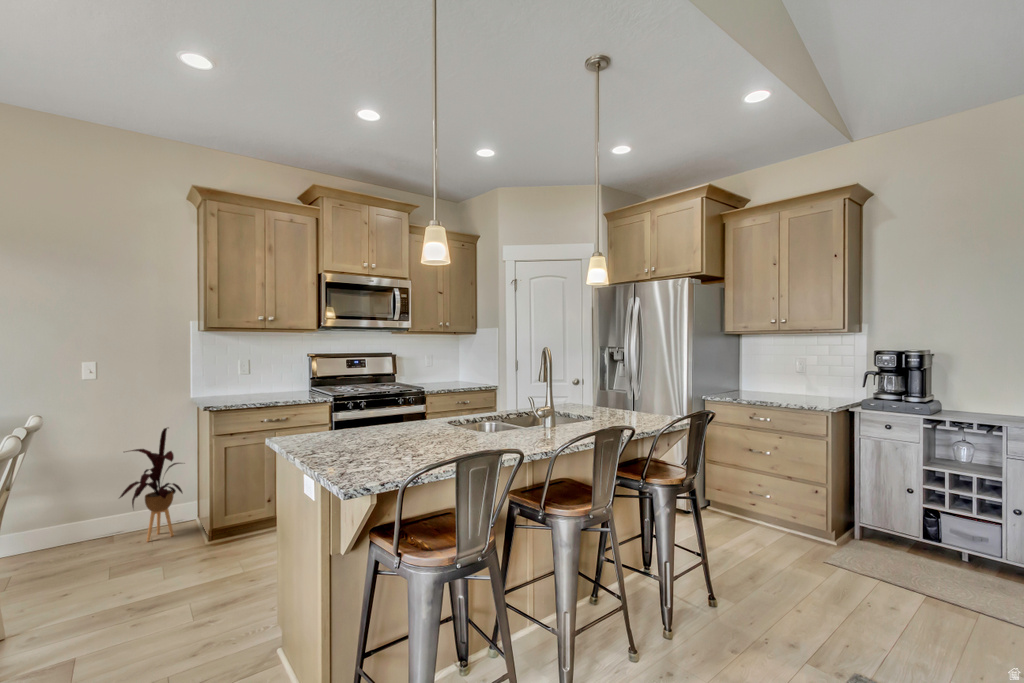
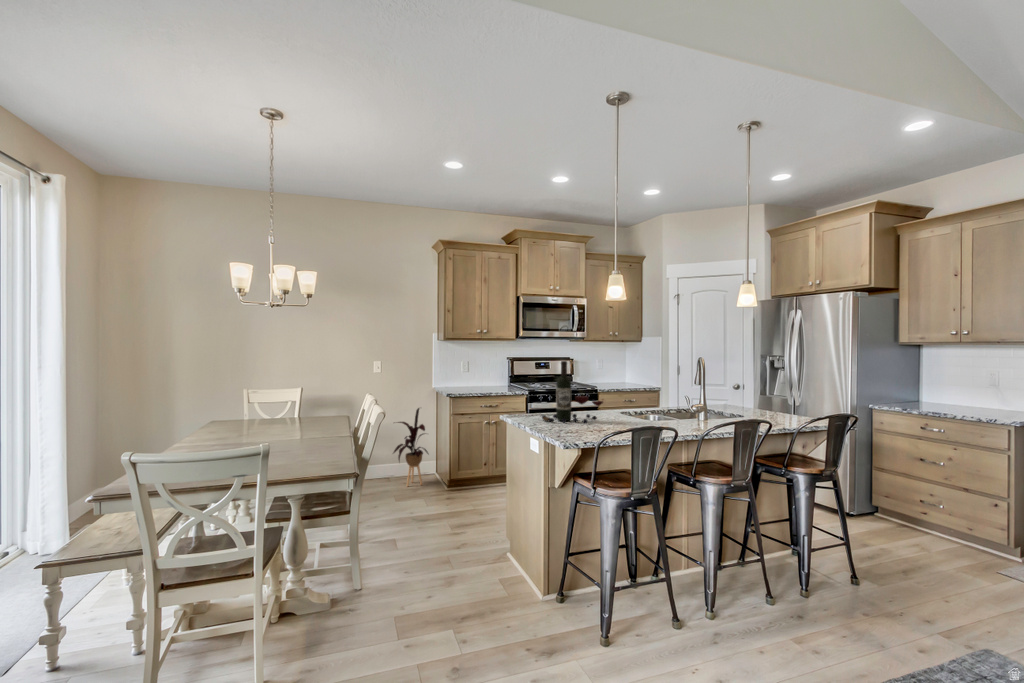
wine bottle: none [329,357,421,448] -> present [542,361,603,423]

